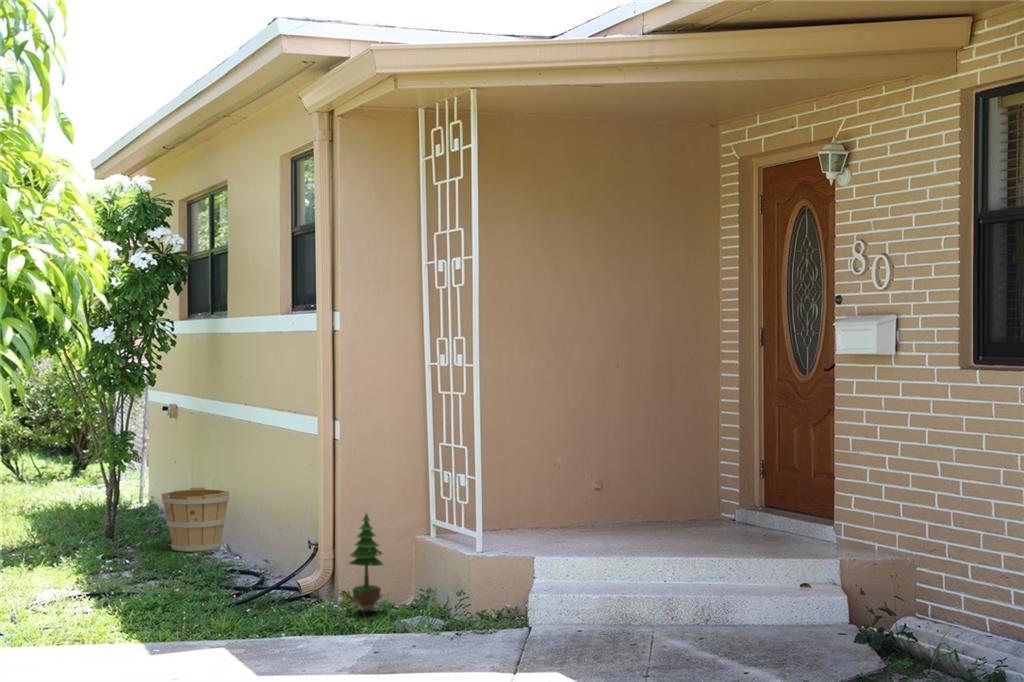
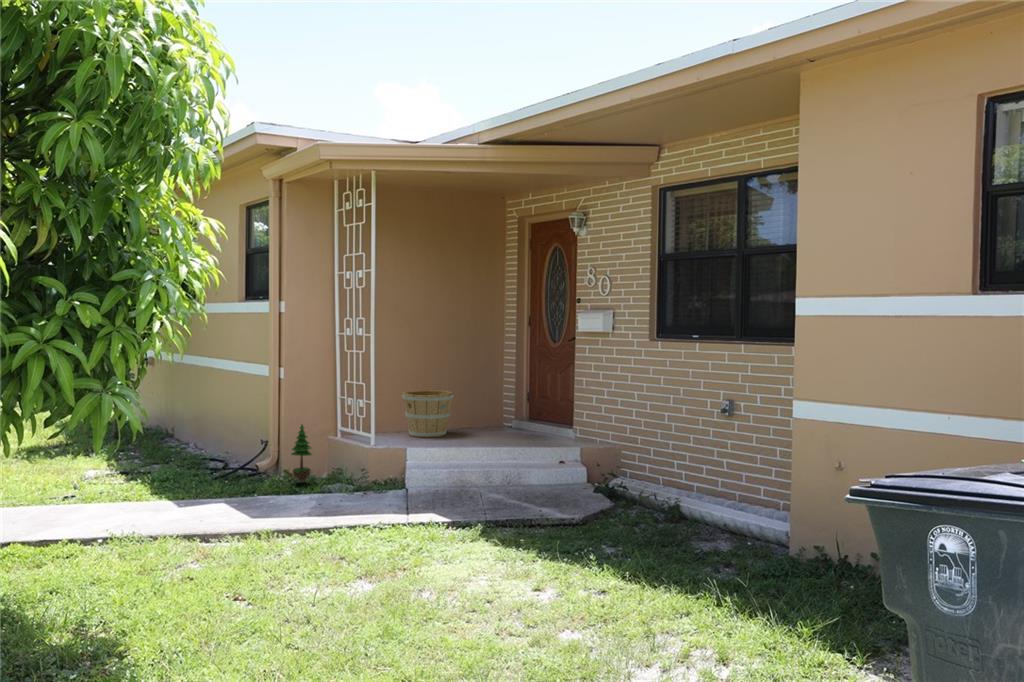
wooden bucket: present [161,488,230,552] -> present [402,390,453,437]

